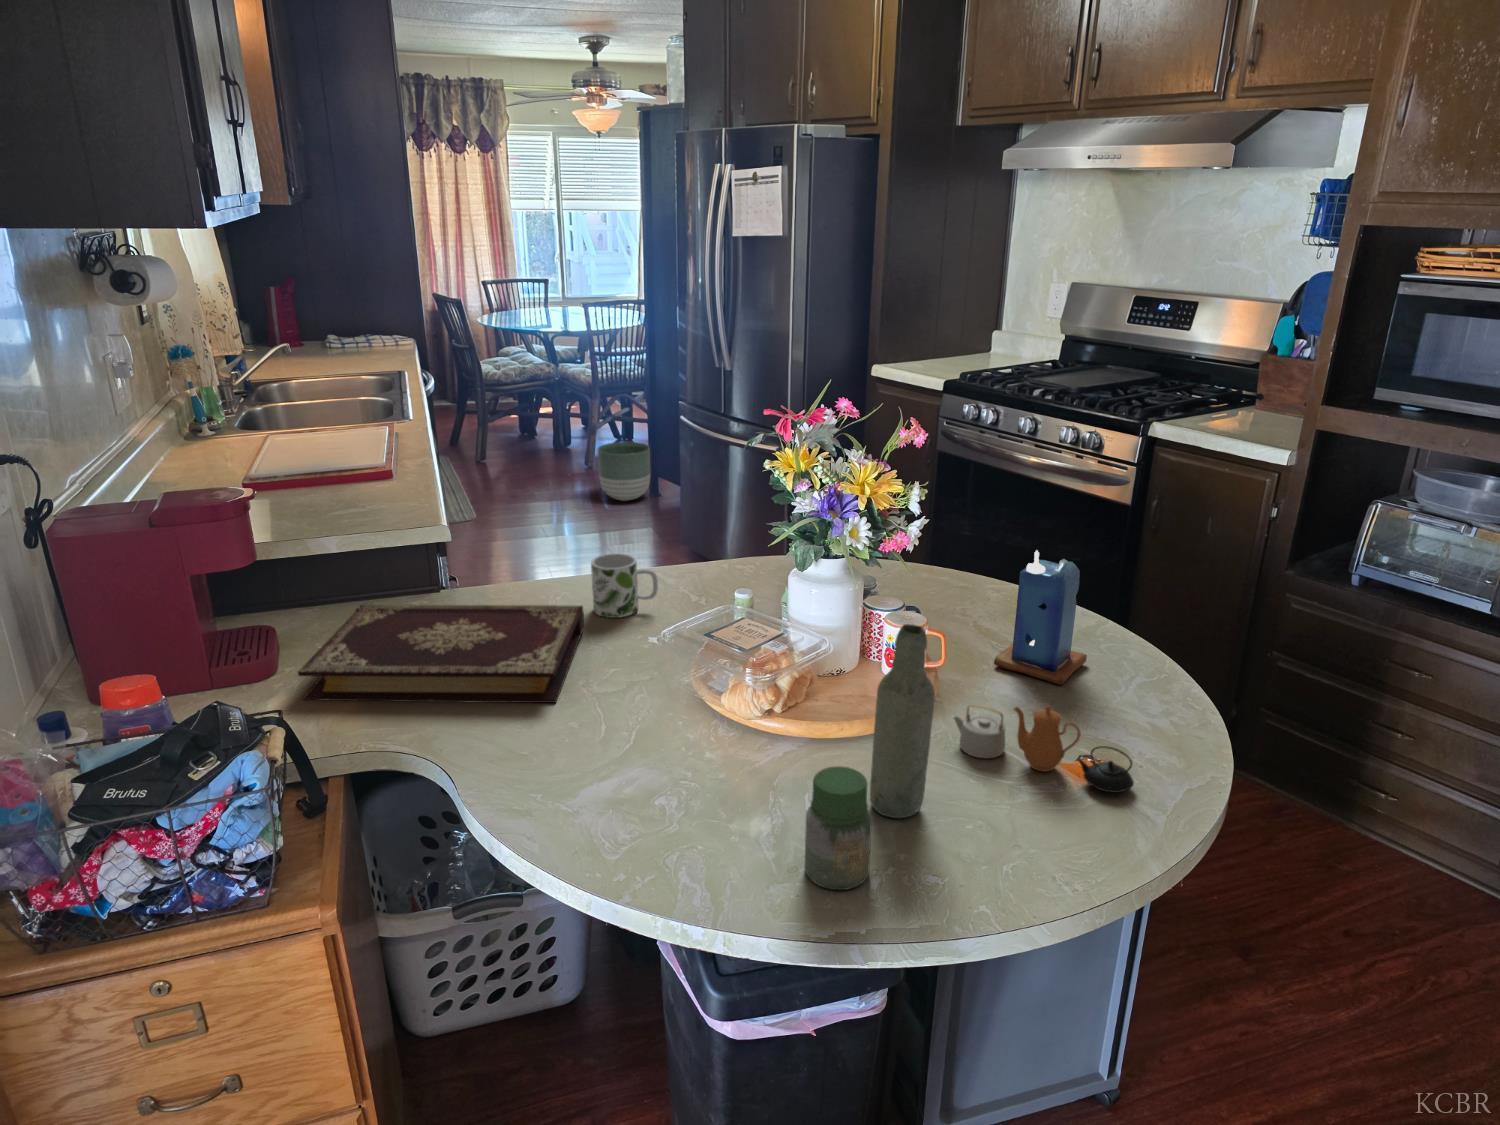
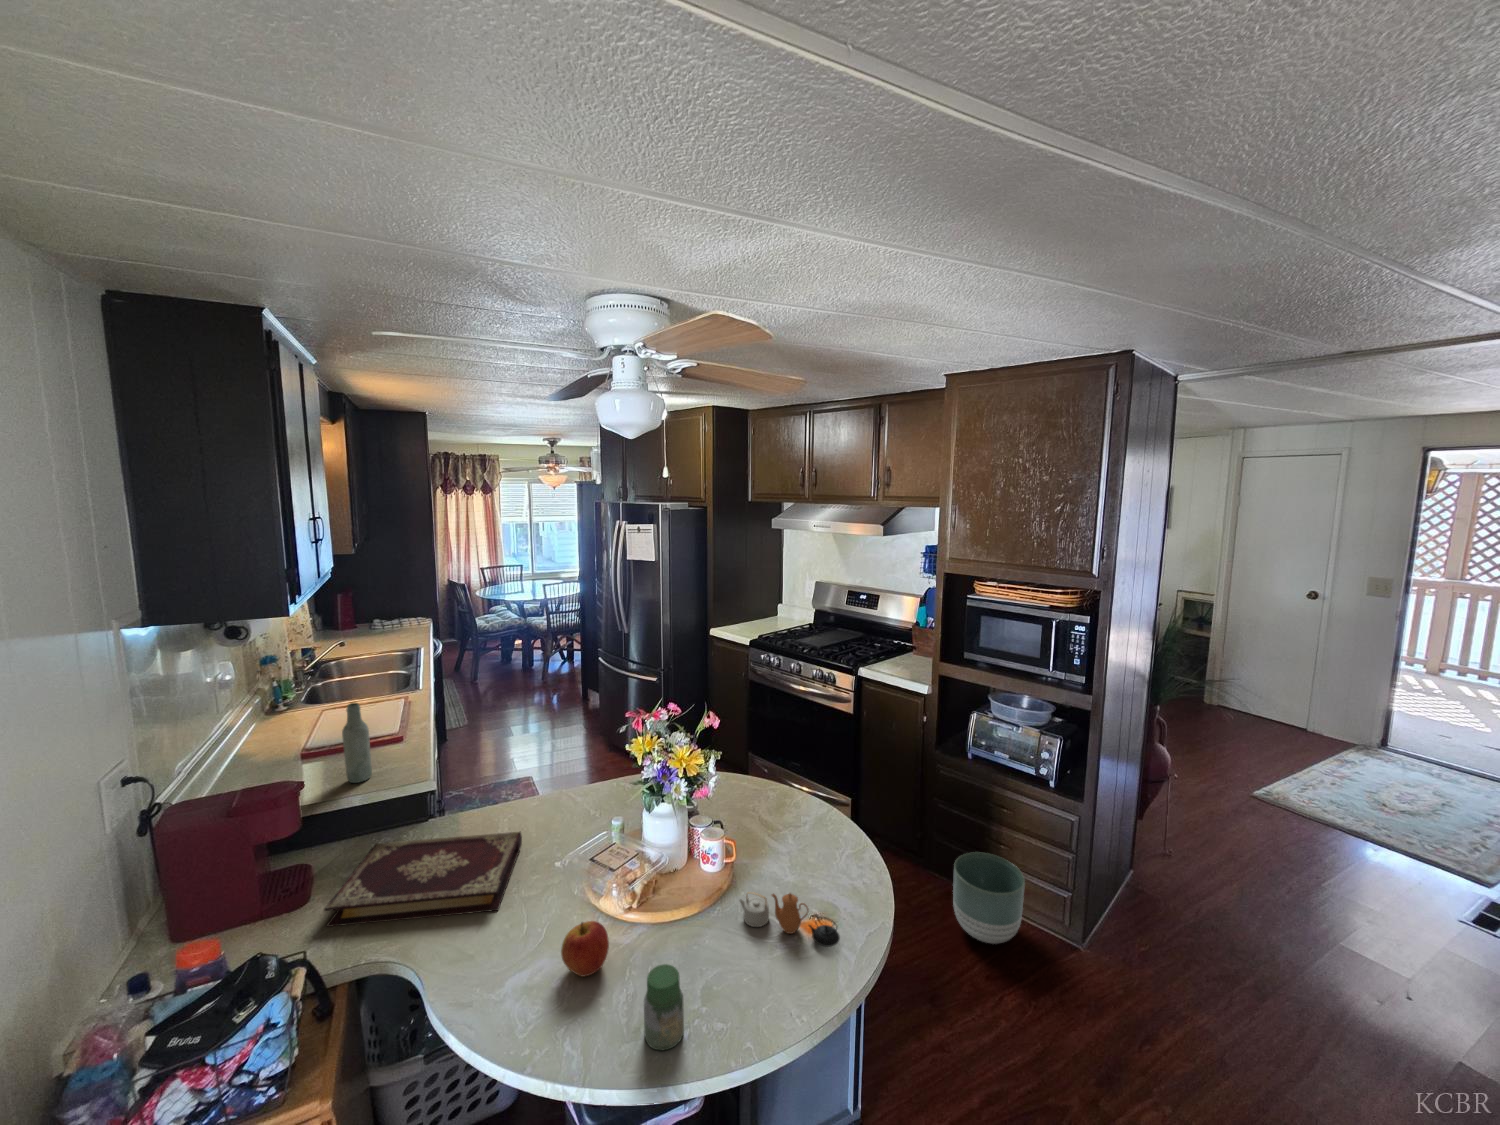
planter: present [598,442,650,501] -> present [953,852,1025,944]
candle: present [994,550,1087,685] -> none [767,782,818,863]
mug: present [591,553,658,618] -> none [528,791,570,834]
bottle: present [870,624,935,818] -> present [342,703,372,783]
apple: none [664,710,739,791] -> present [561,921,609,976]

